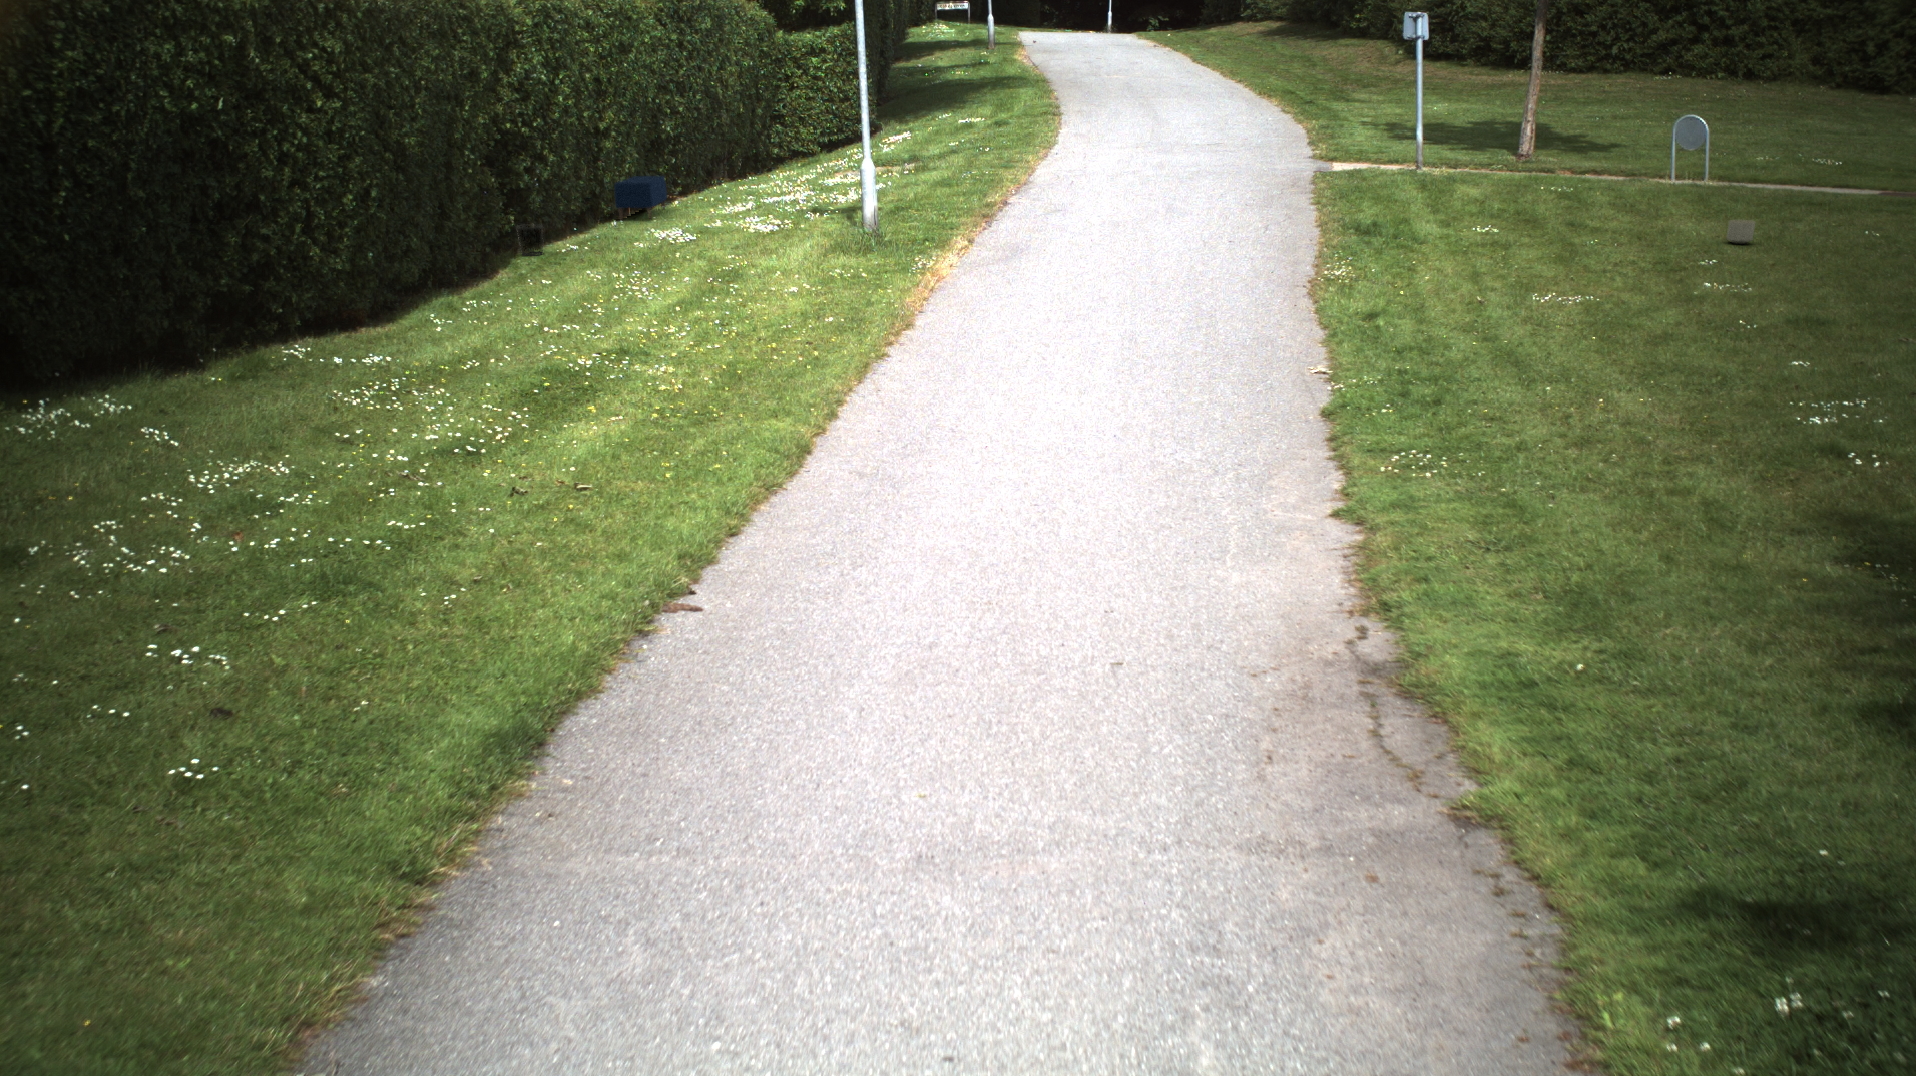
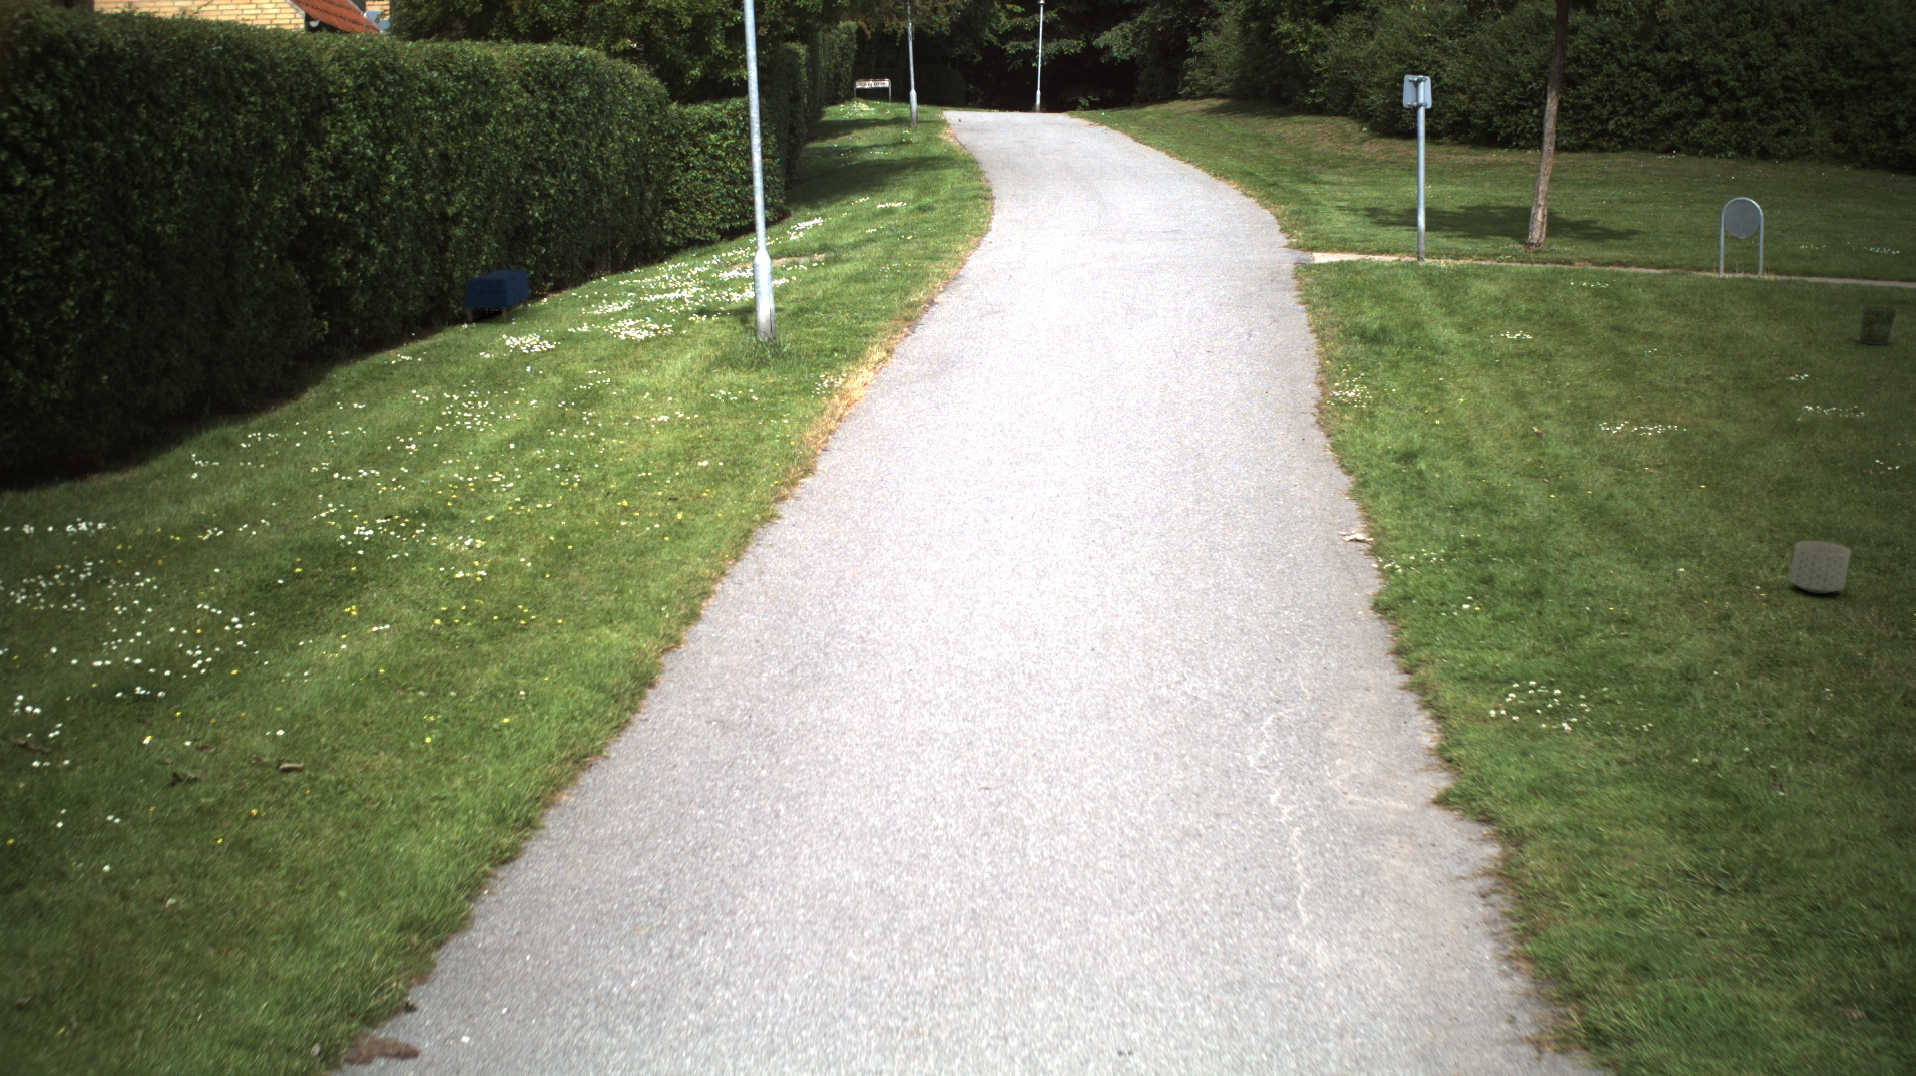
planter: present [1727,220,1755,244] -> present [1789,541,1850,594]
waste bin: present [517,224,543,255] -> present [1859,306,1898,344]

